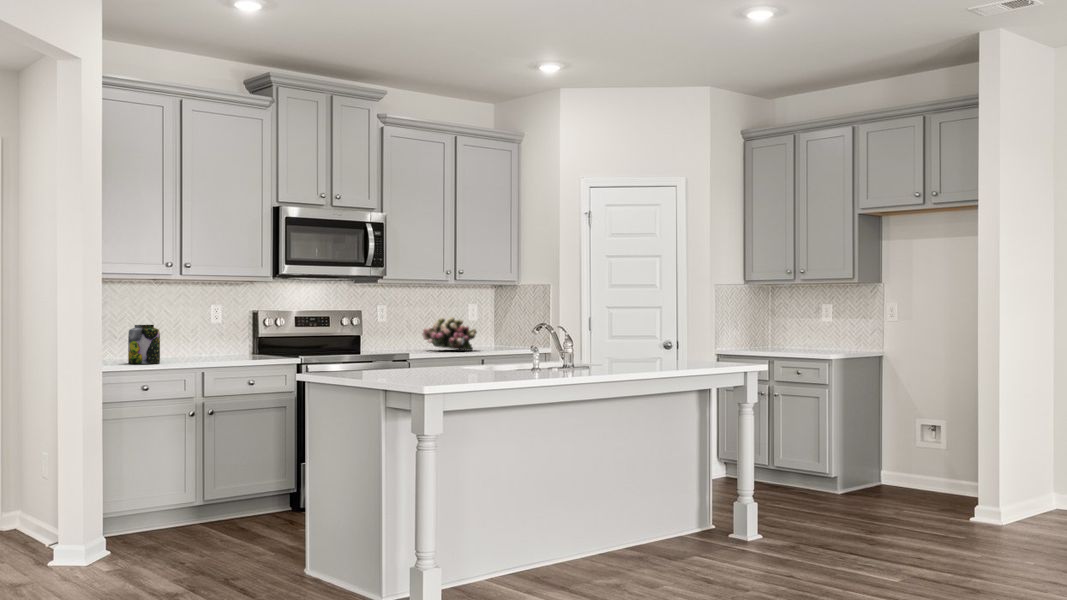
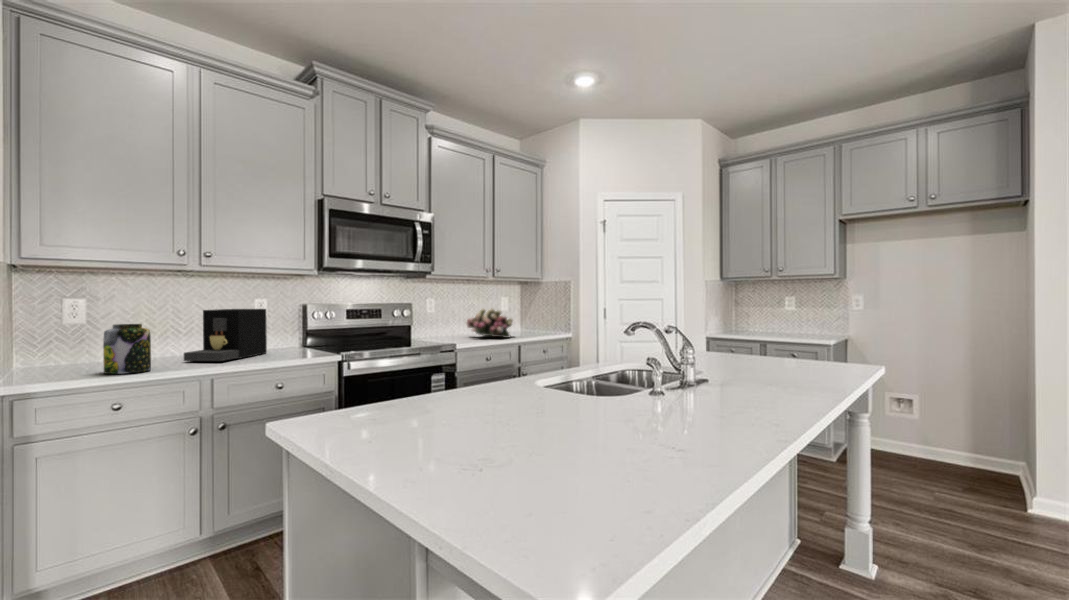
coffee maker: none [171,314,229,359] -> present [184,309,267,361]

